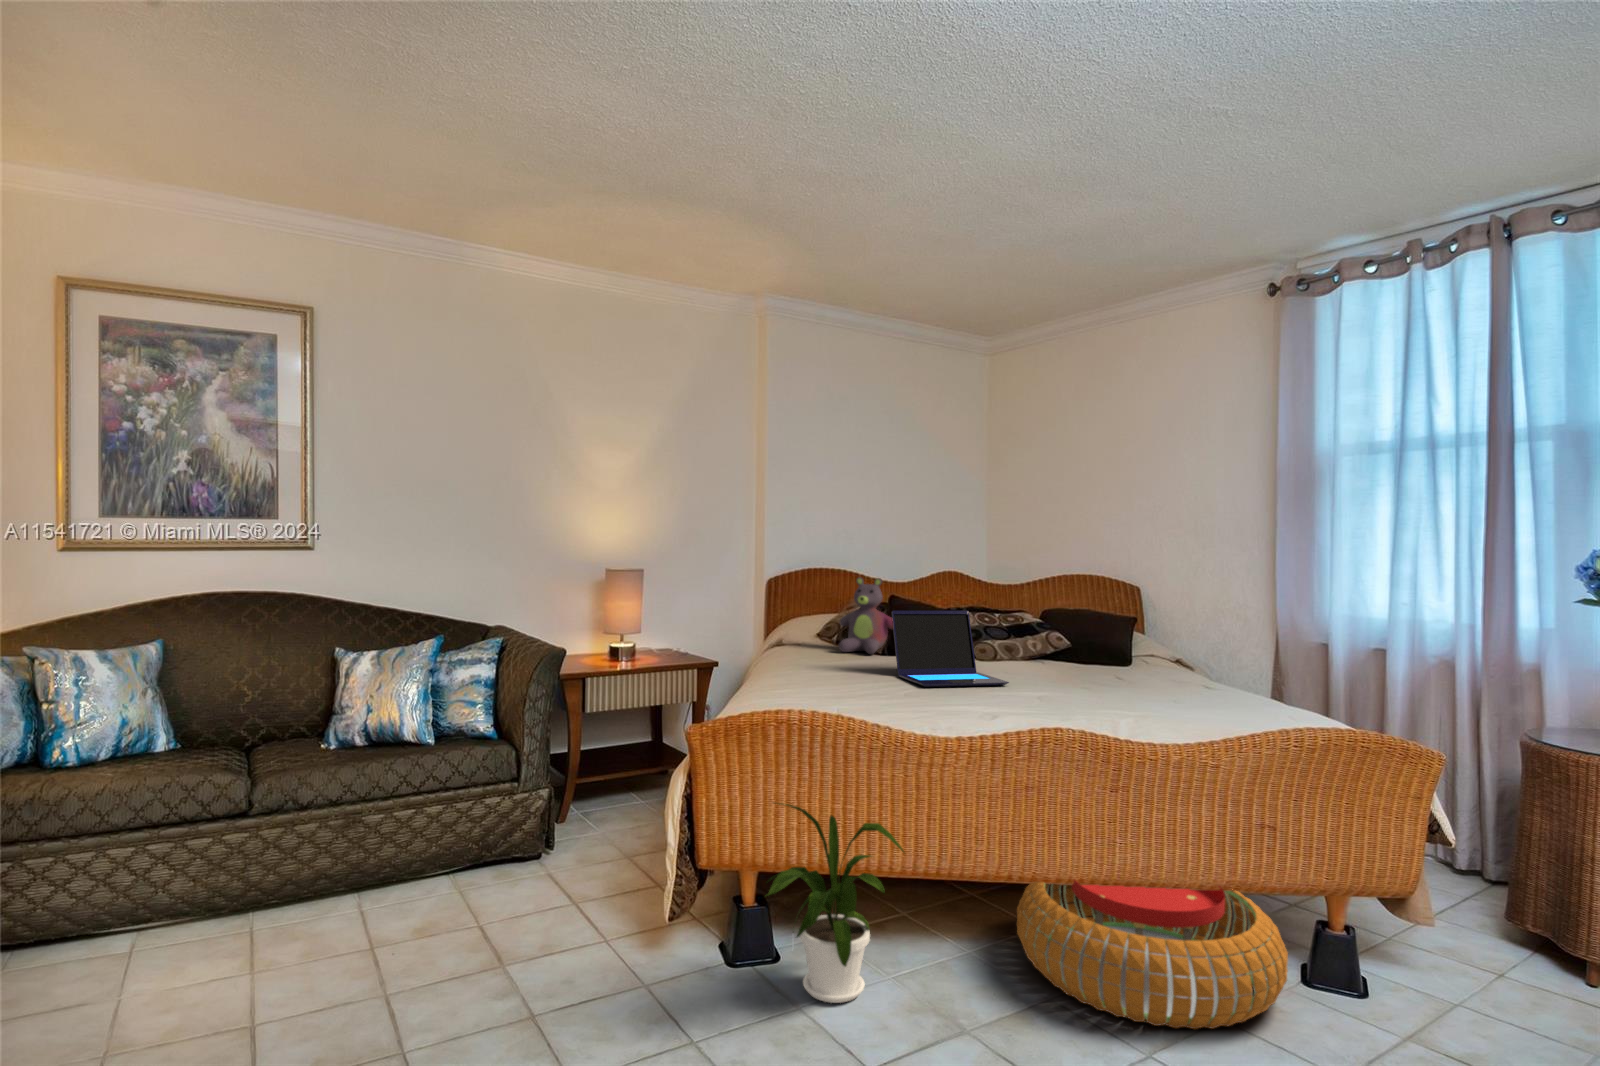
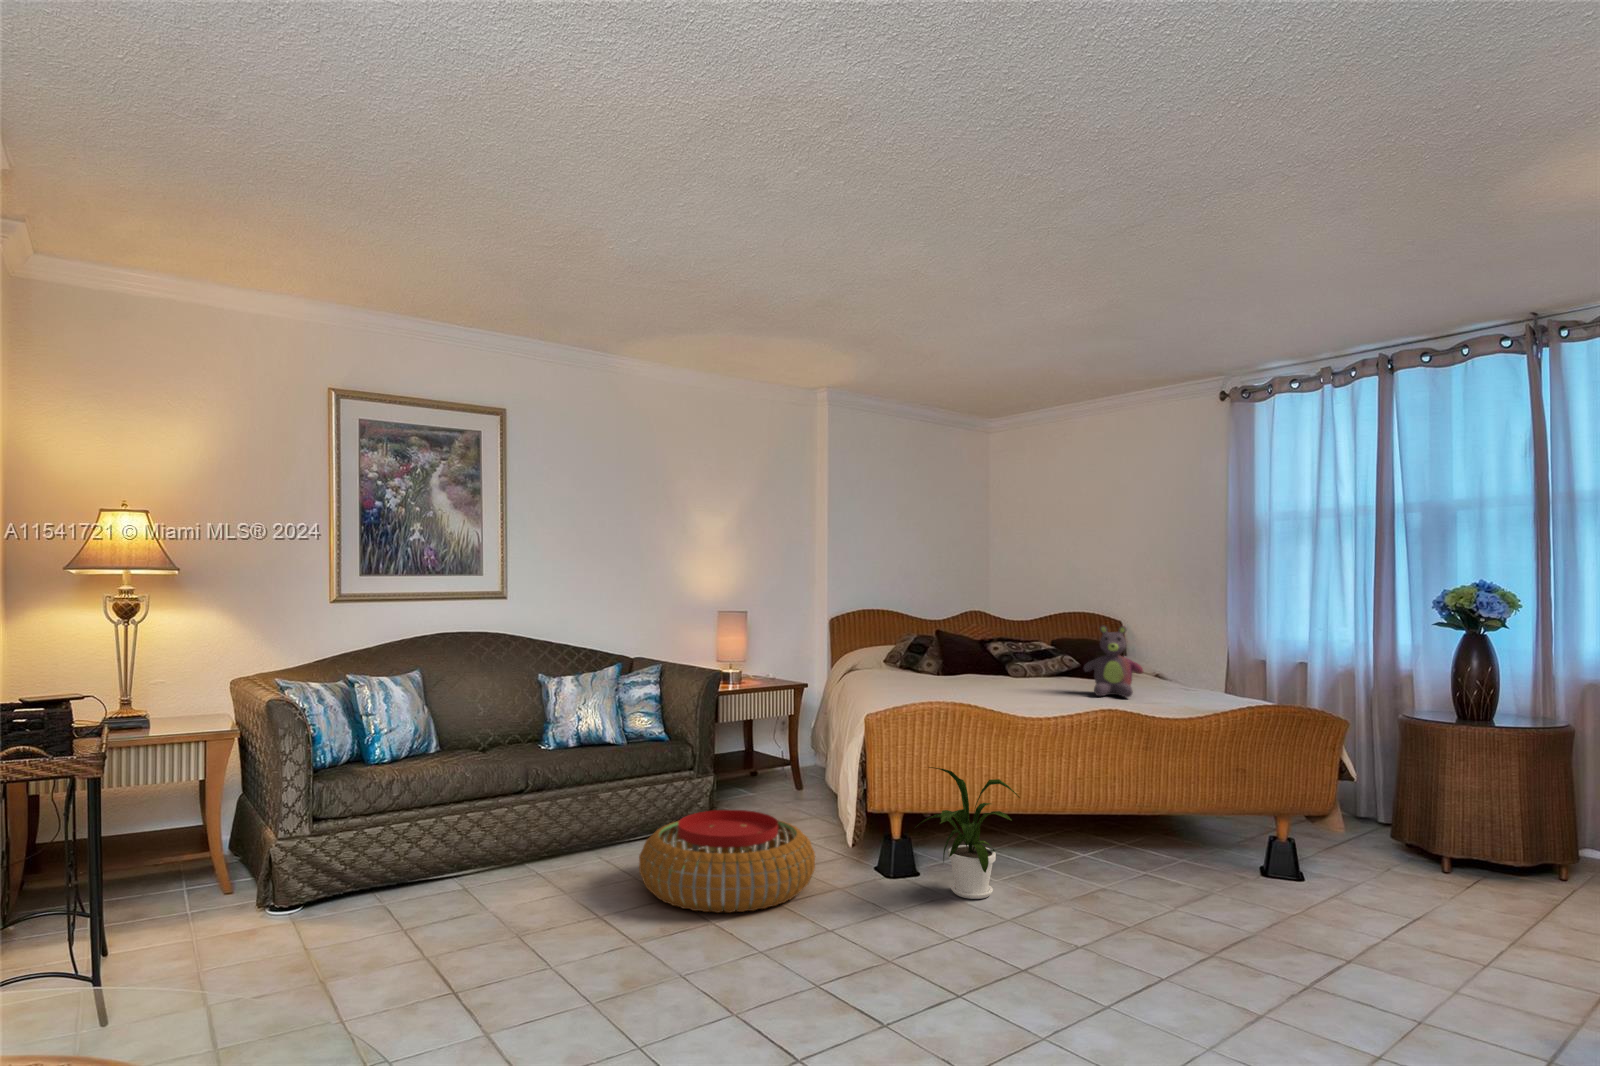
stuffed bear: present [839,577,893,654] -> present [1084,626,1143,697]
laptop: present [892,611,1009,687] -> none [959,639,1052,695]
pouf: present [1017,880,1288,1029] -> present [639,810,815,913]

